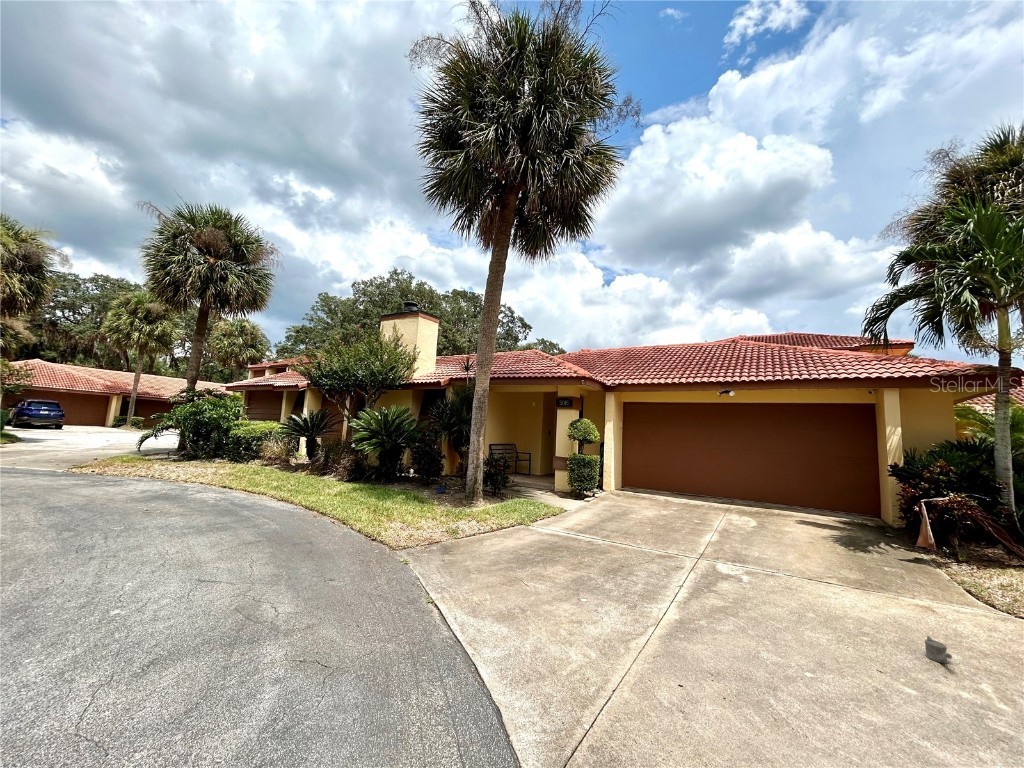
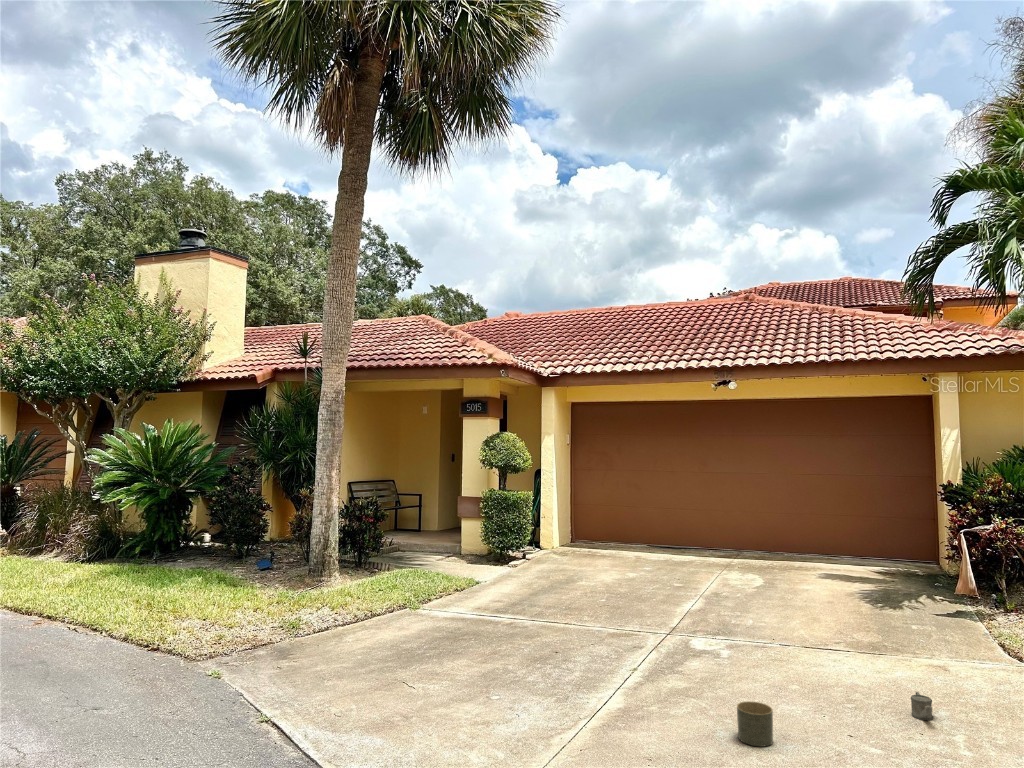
planter: none [775,630,809,671] -> present [737,701,773,747]

